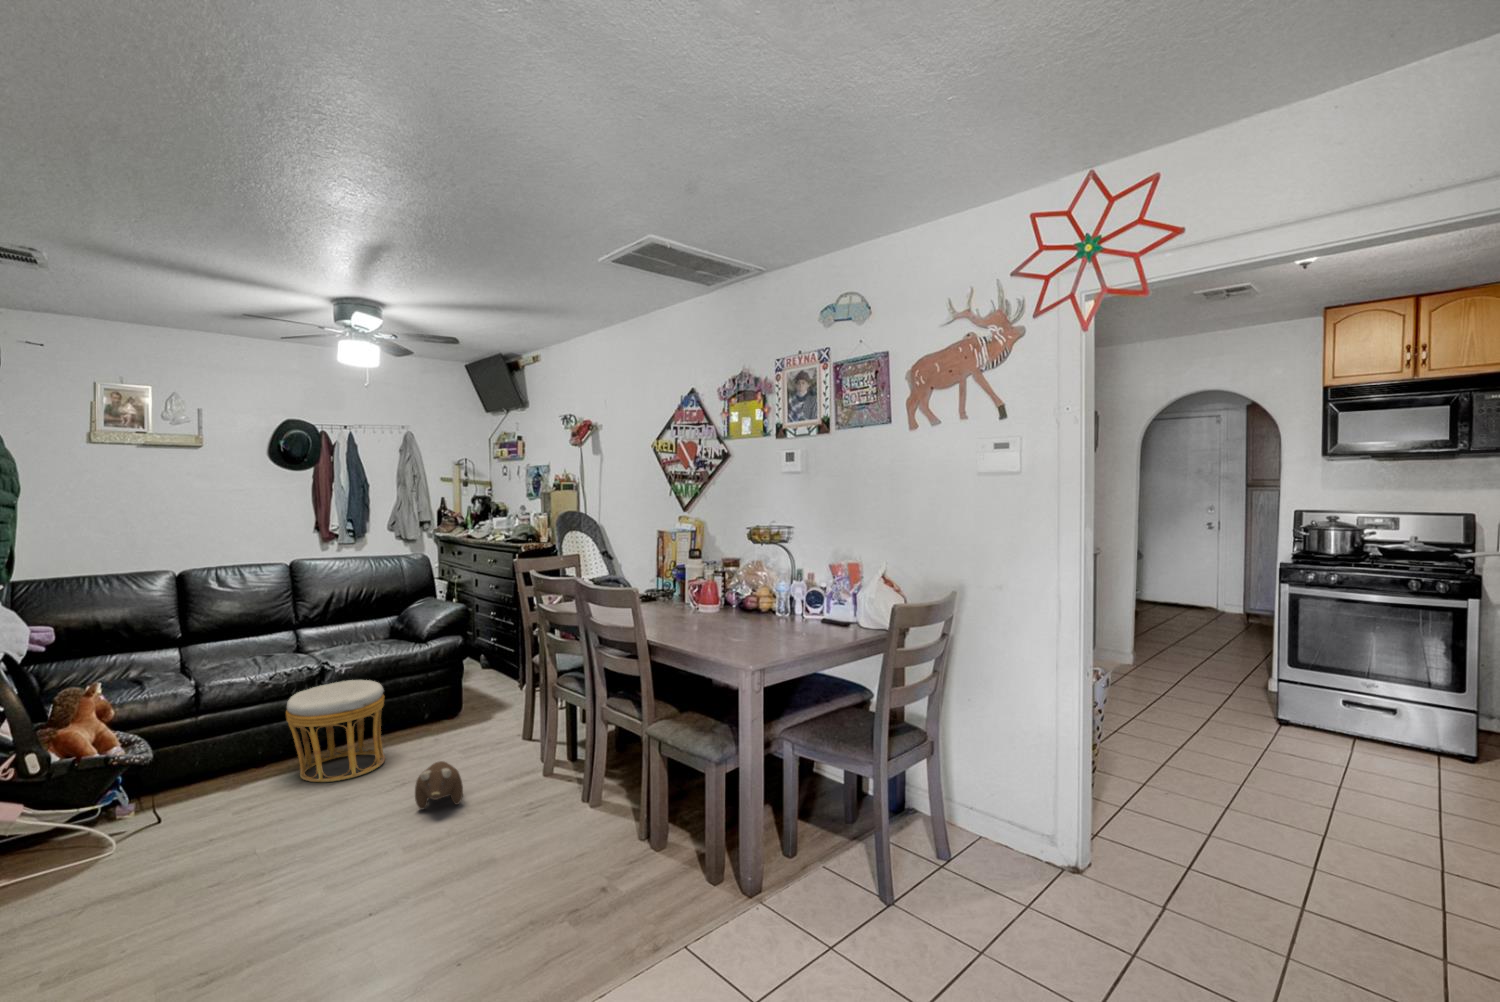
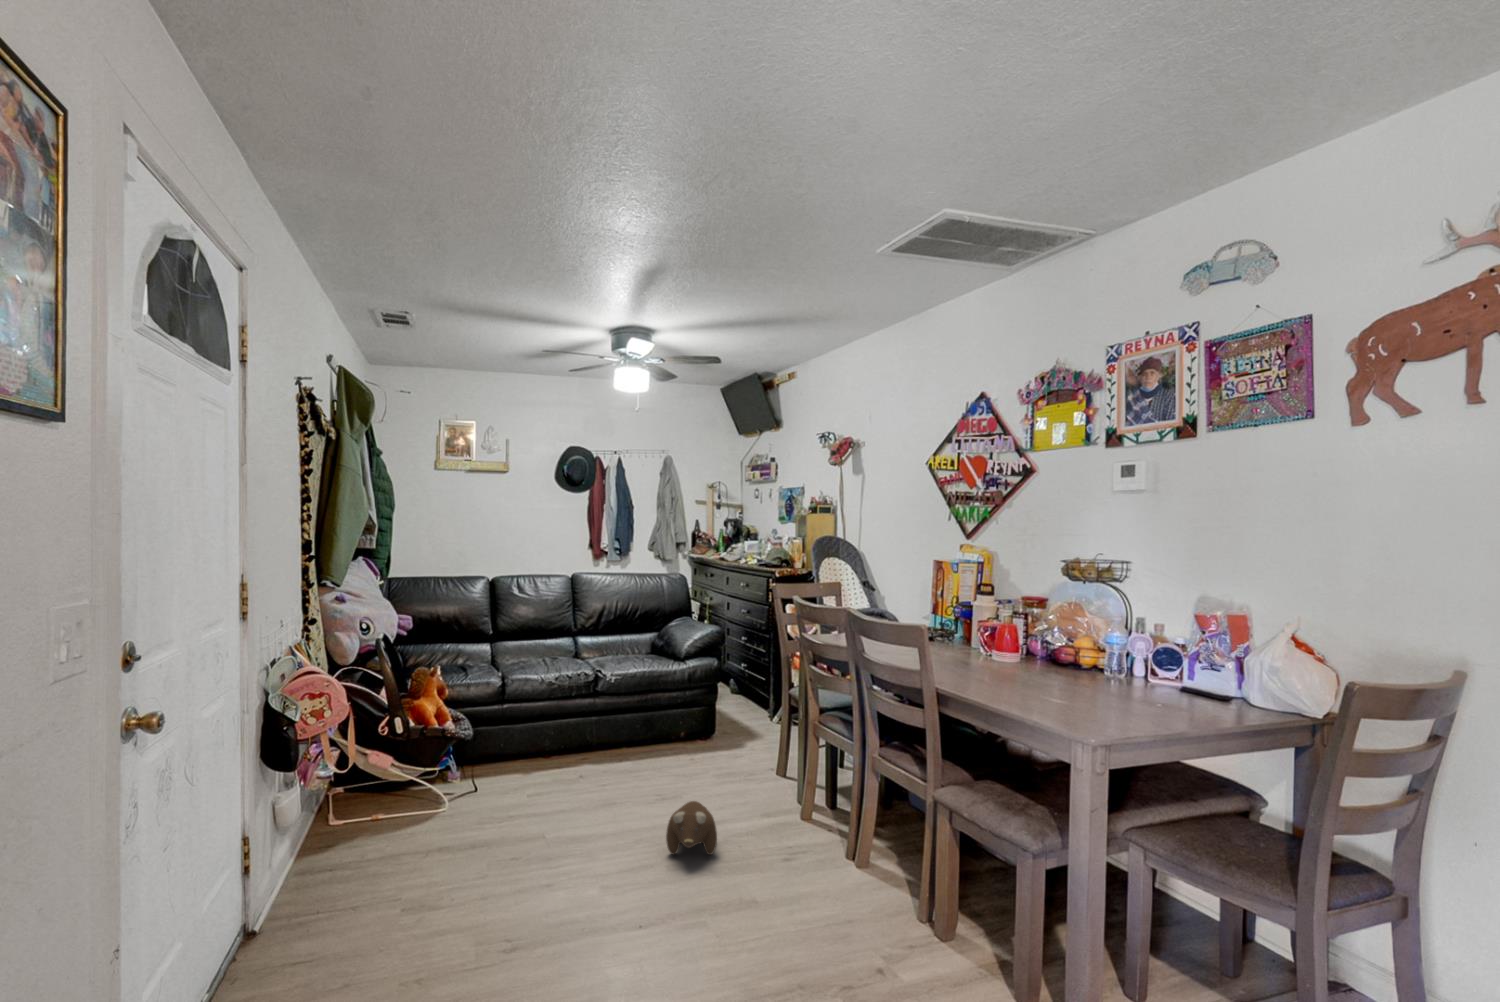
ottoman: present [286,680,385,782] -> none [548,695,640,803]

